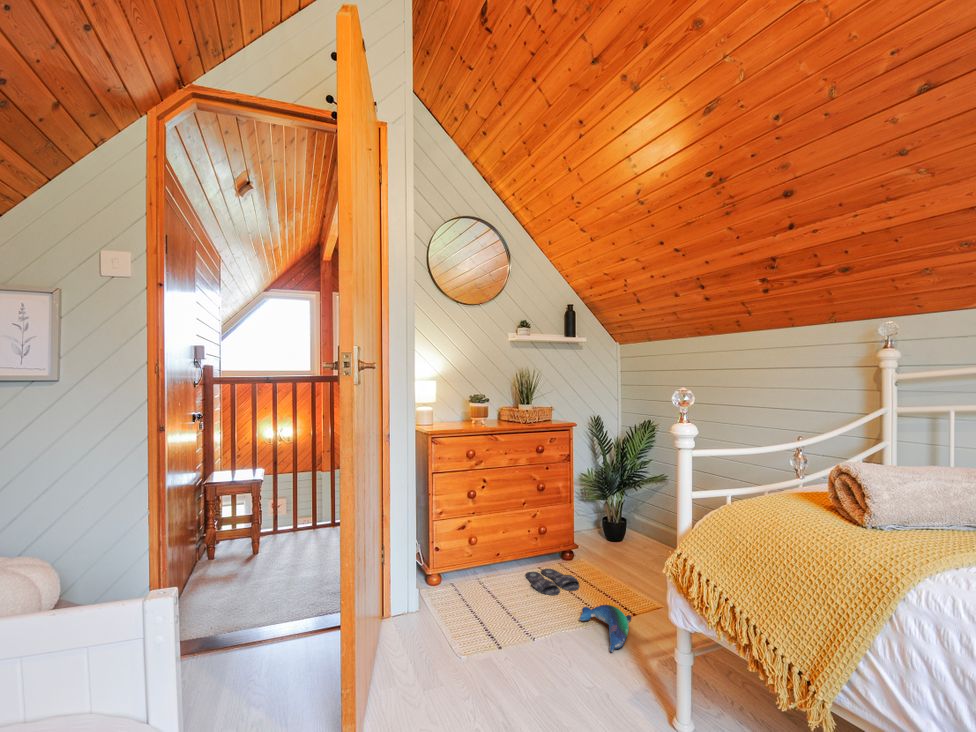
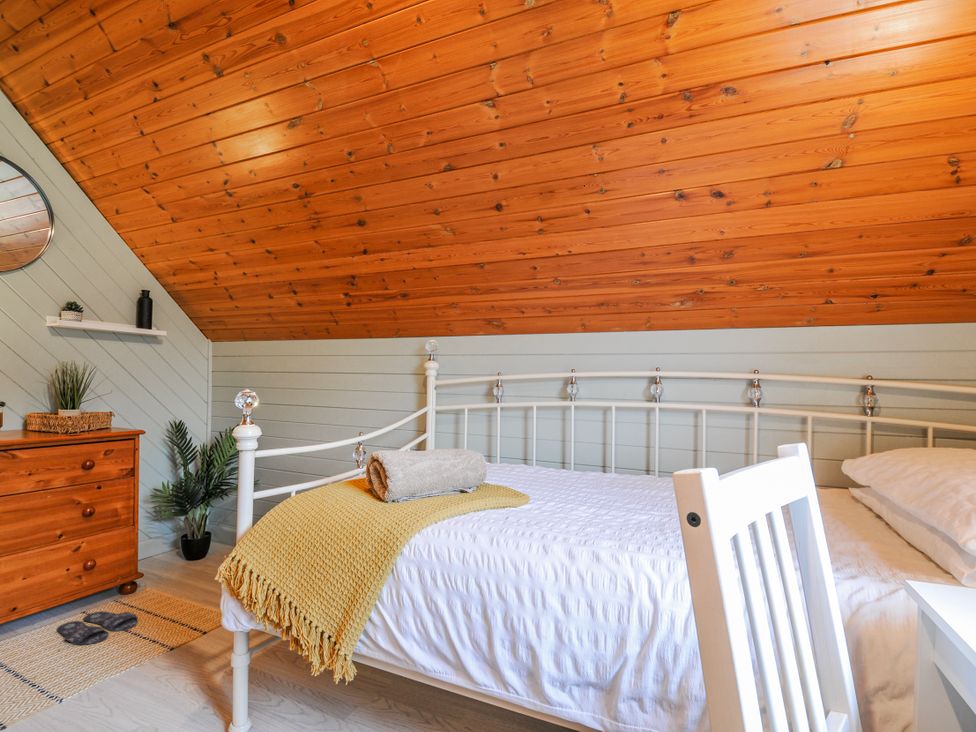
plush toy: present [579,605,631,652] -> none [130,632,196,683]

